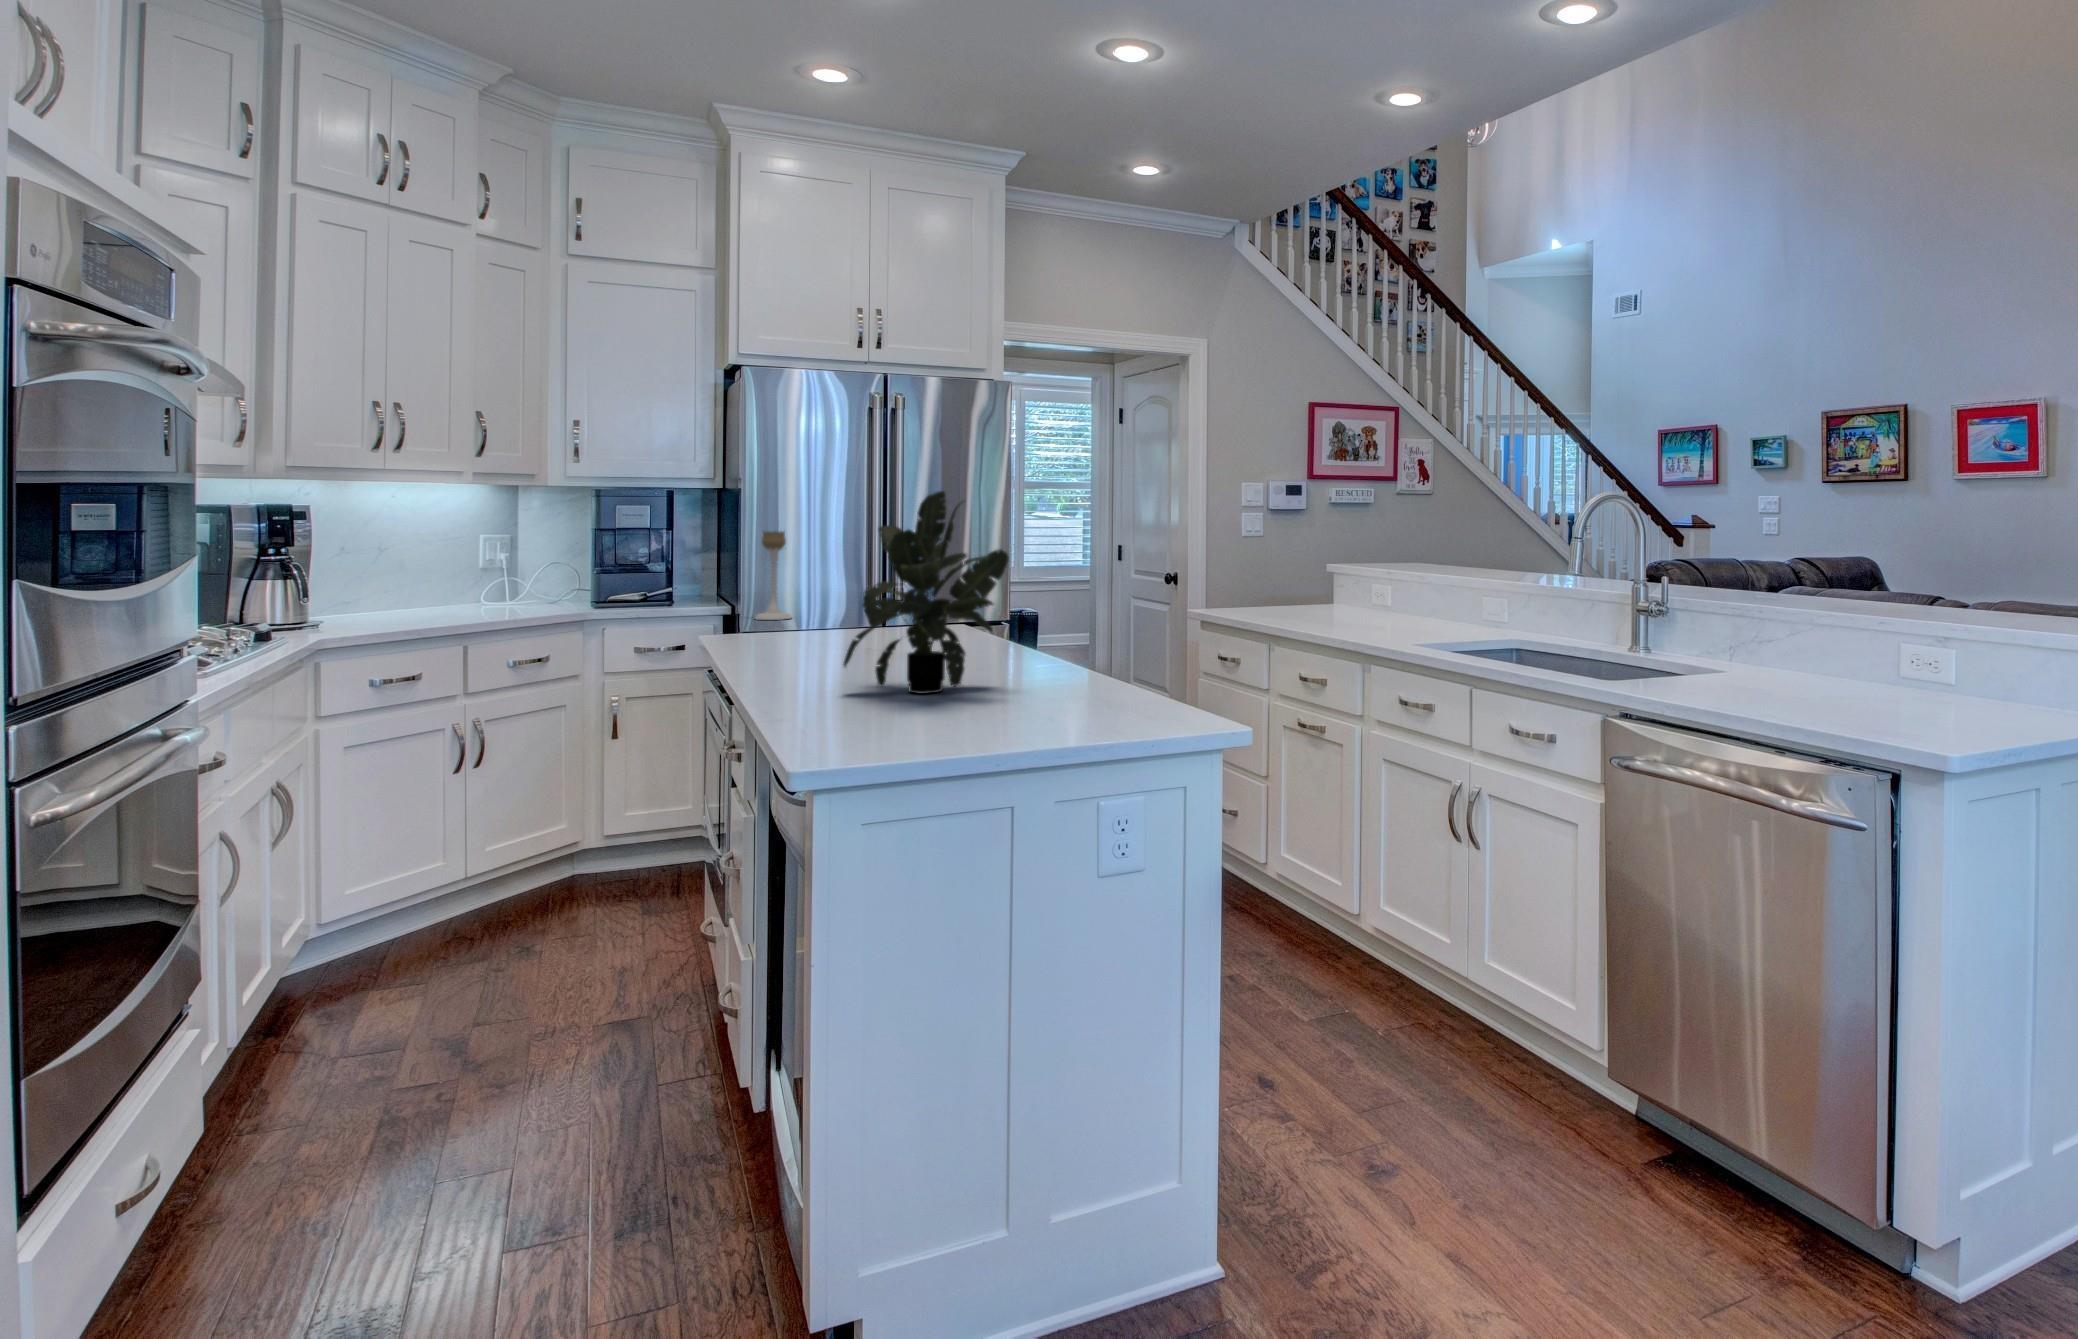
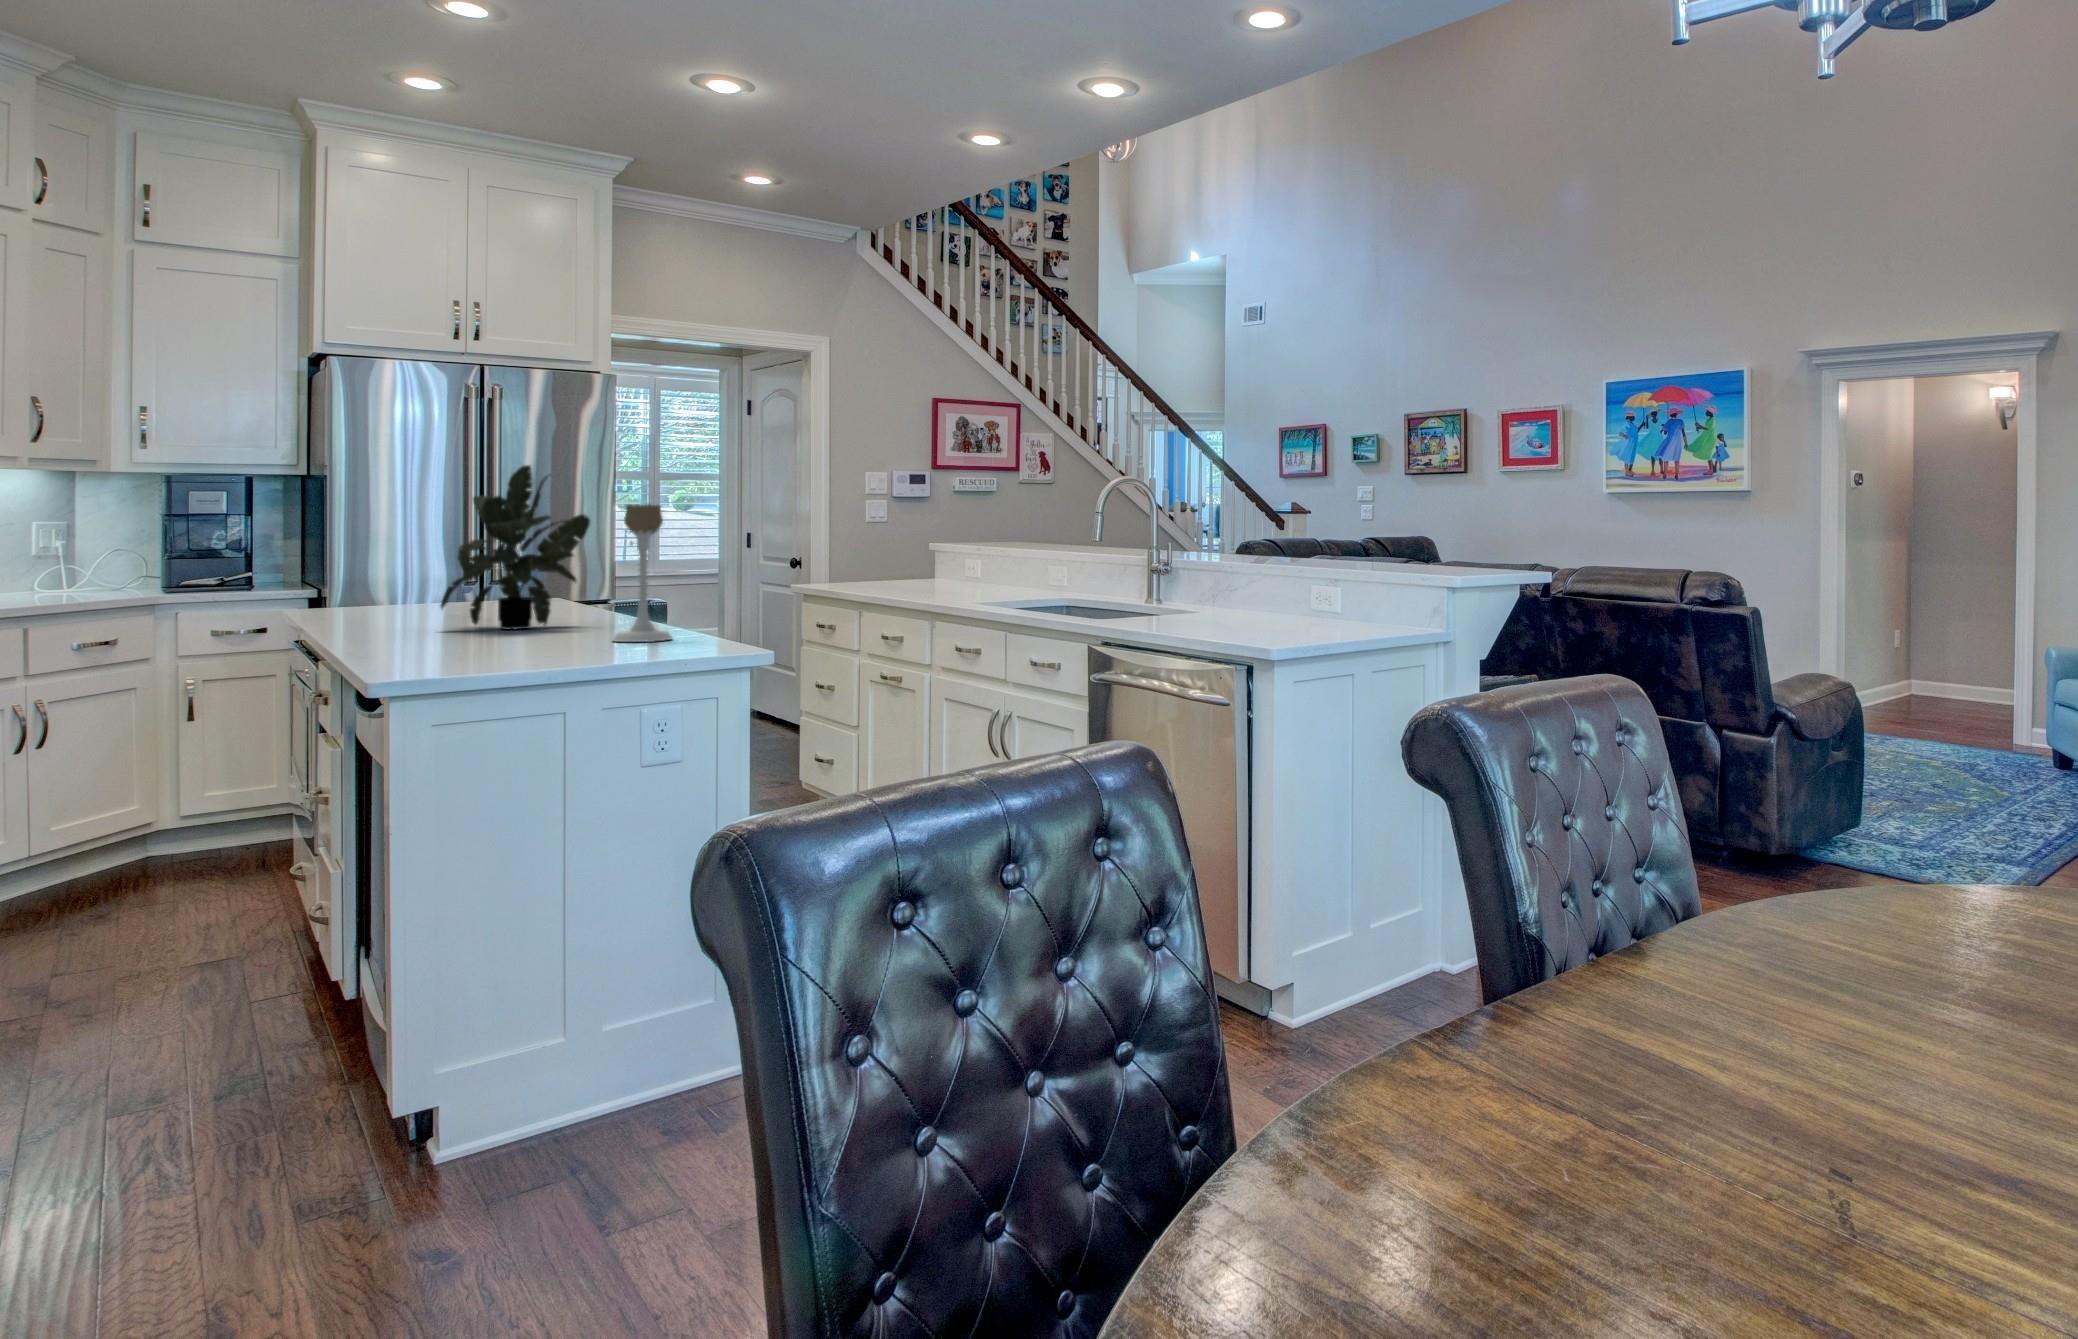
candle holder: present [754,531,791,620] -> present [613,504,672,642]

